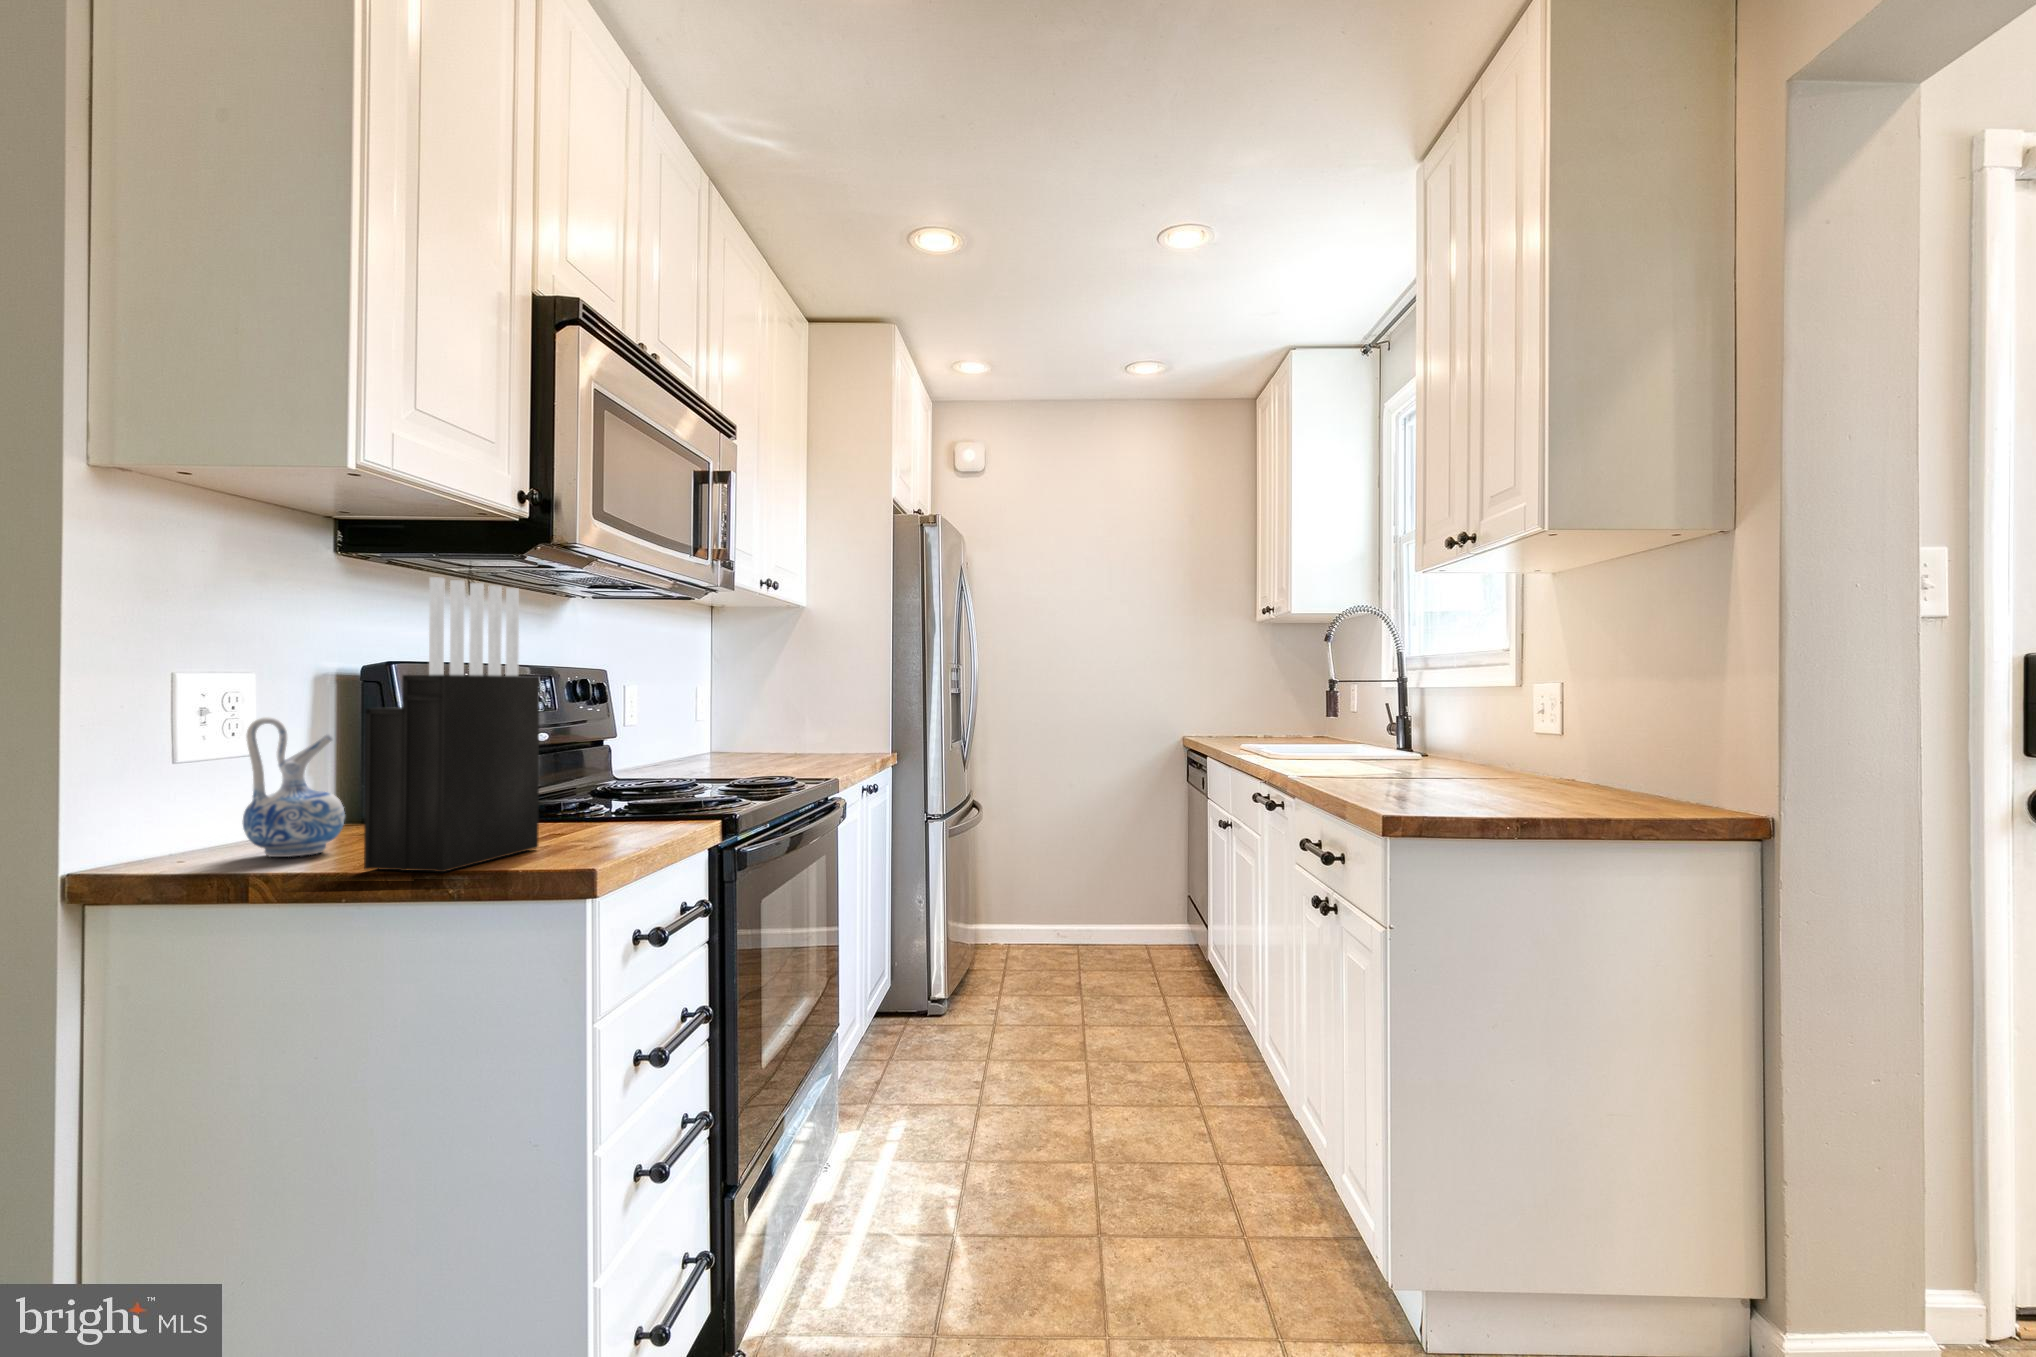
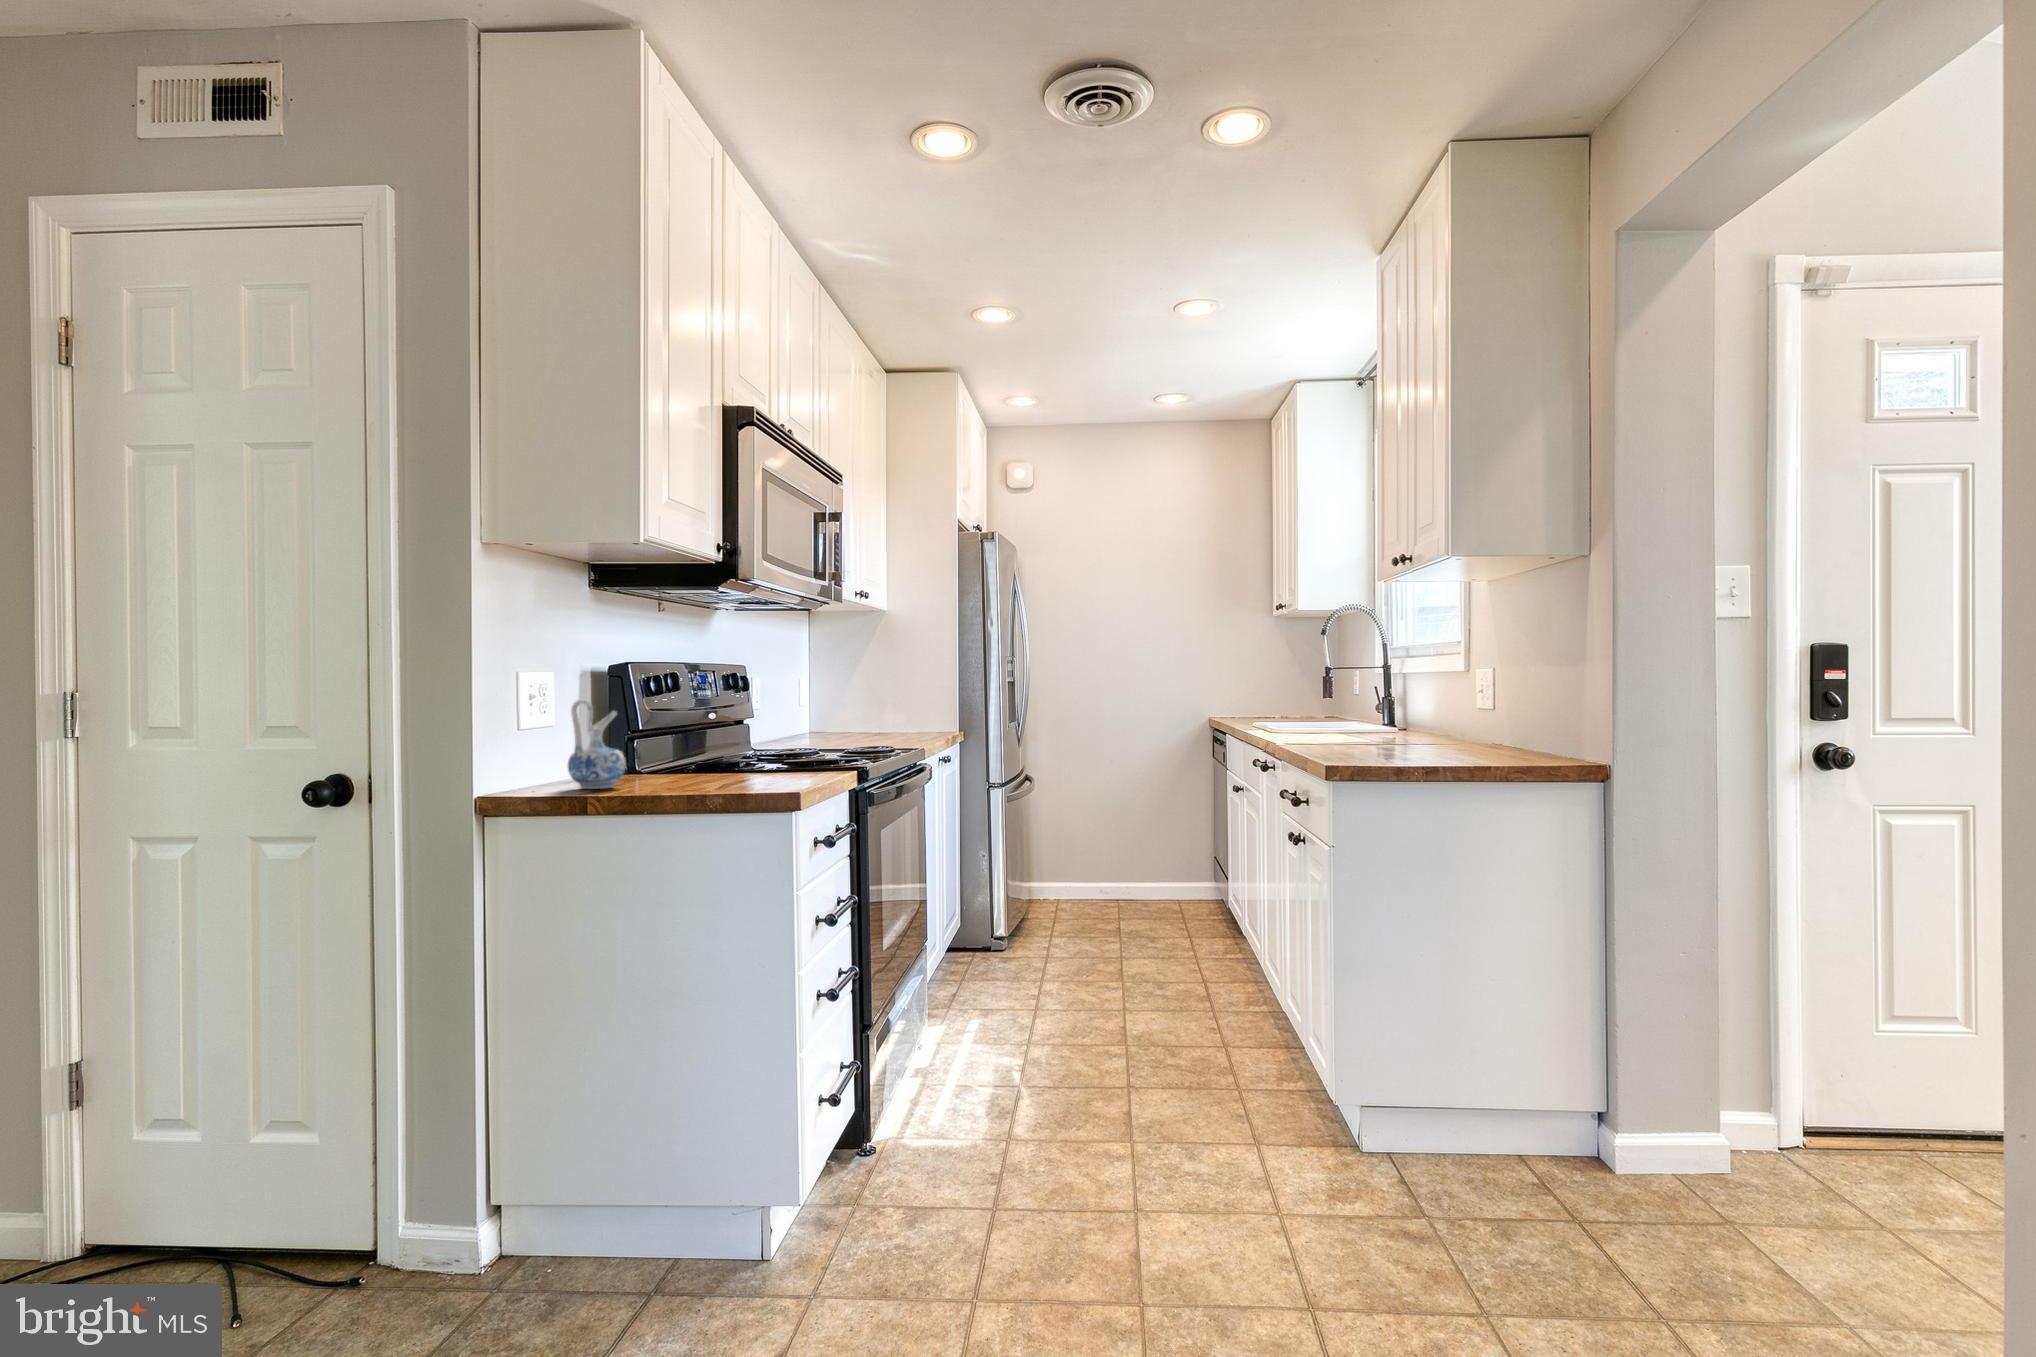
knife block: present [364,577,540,872] -> none [655,609,750,795]

